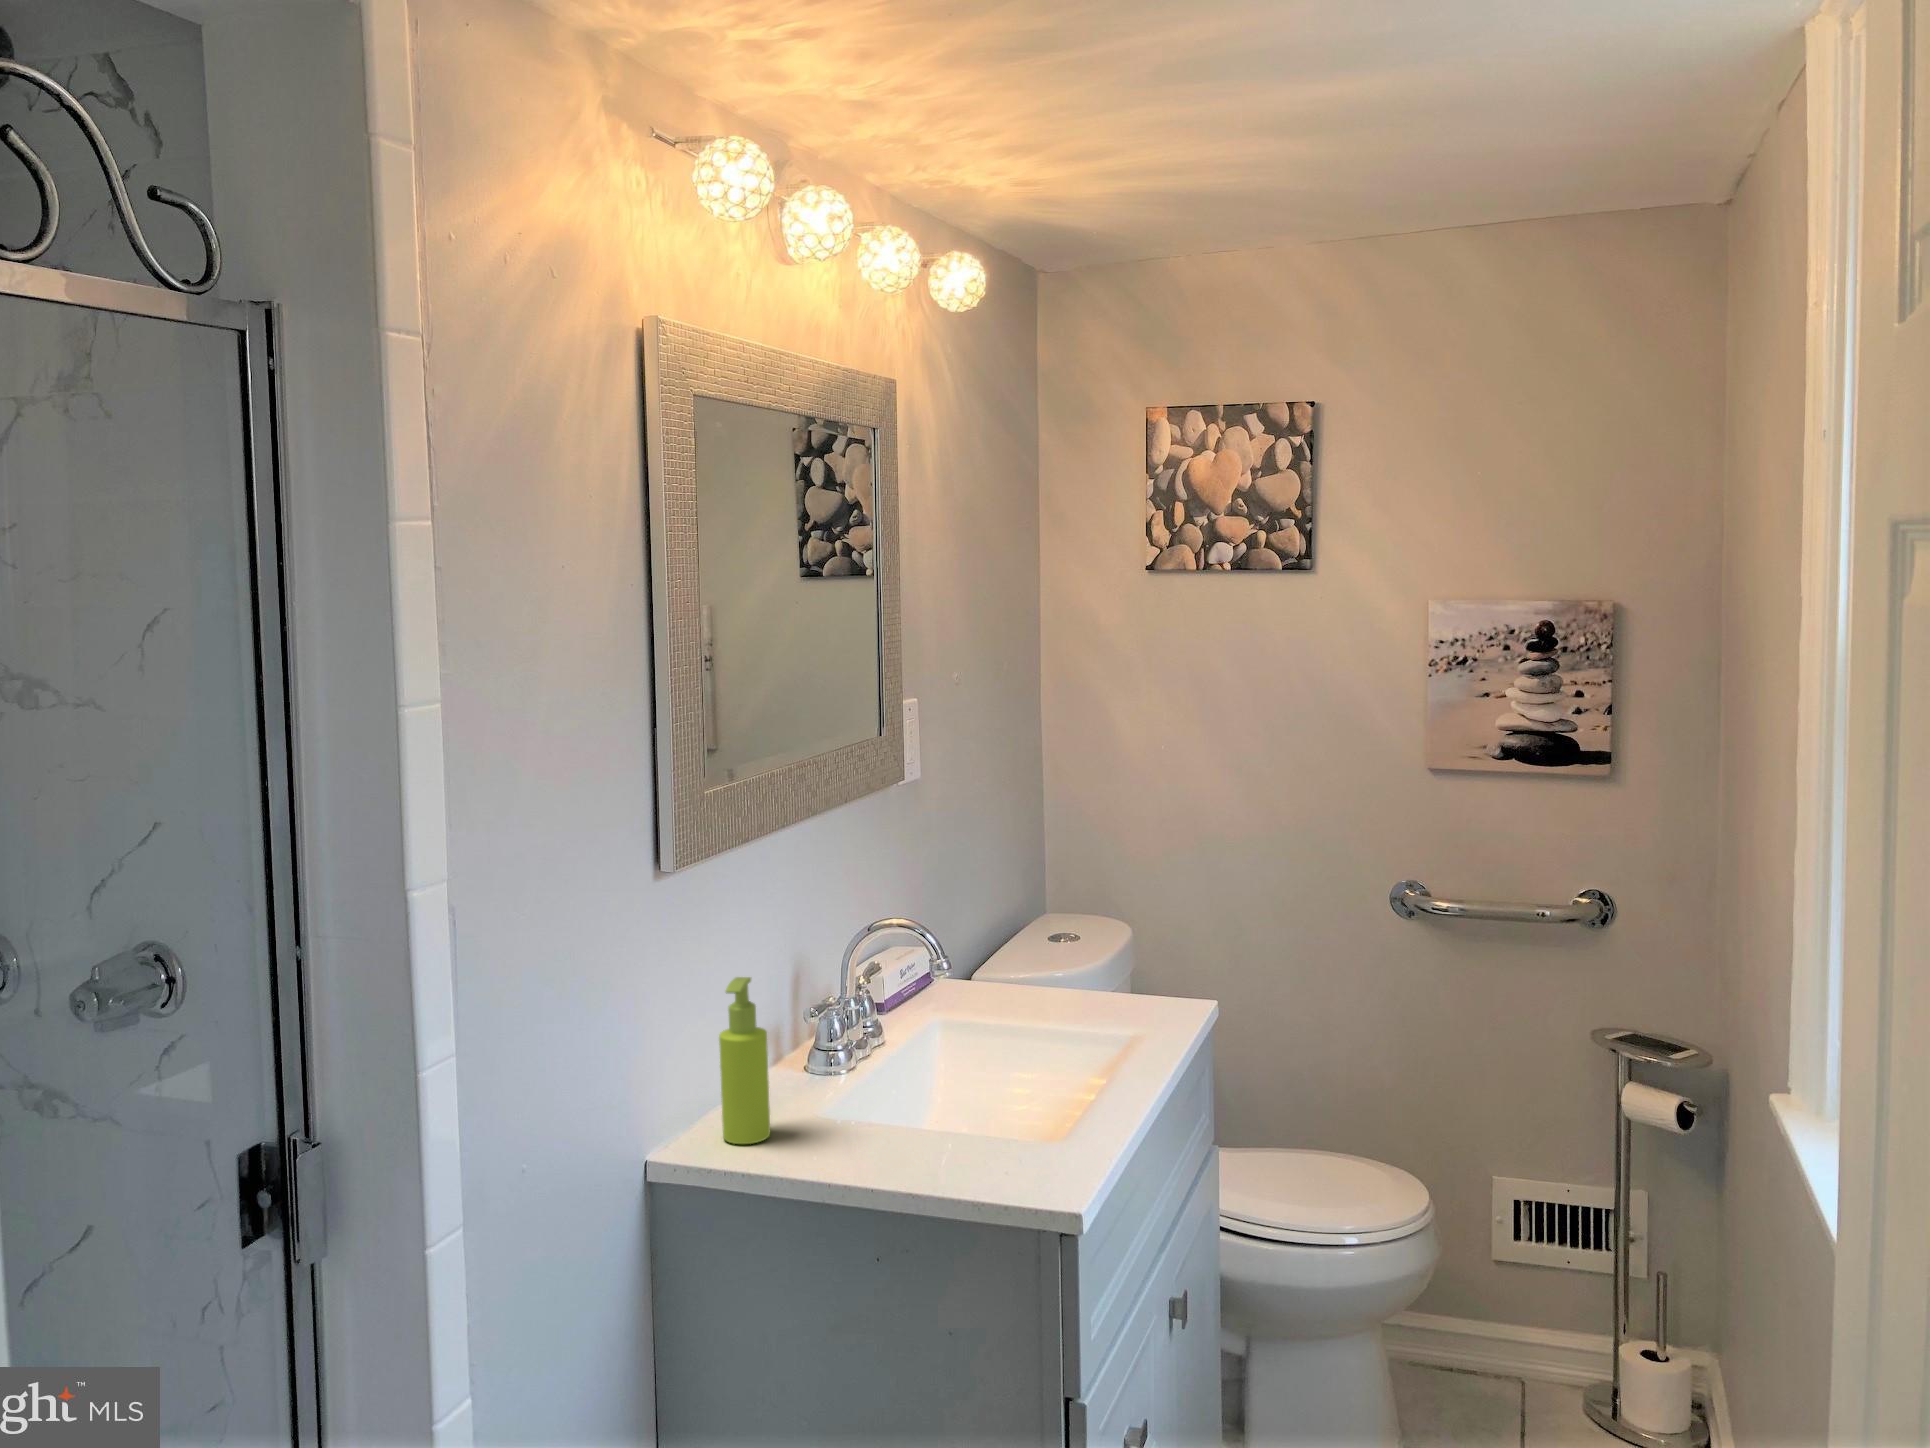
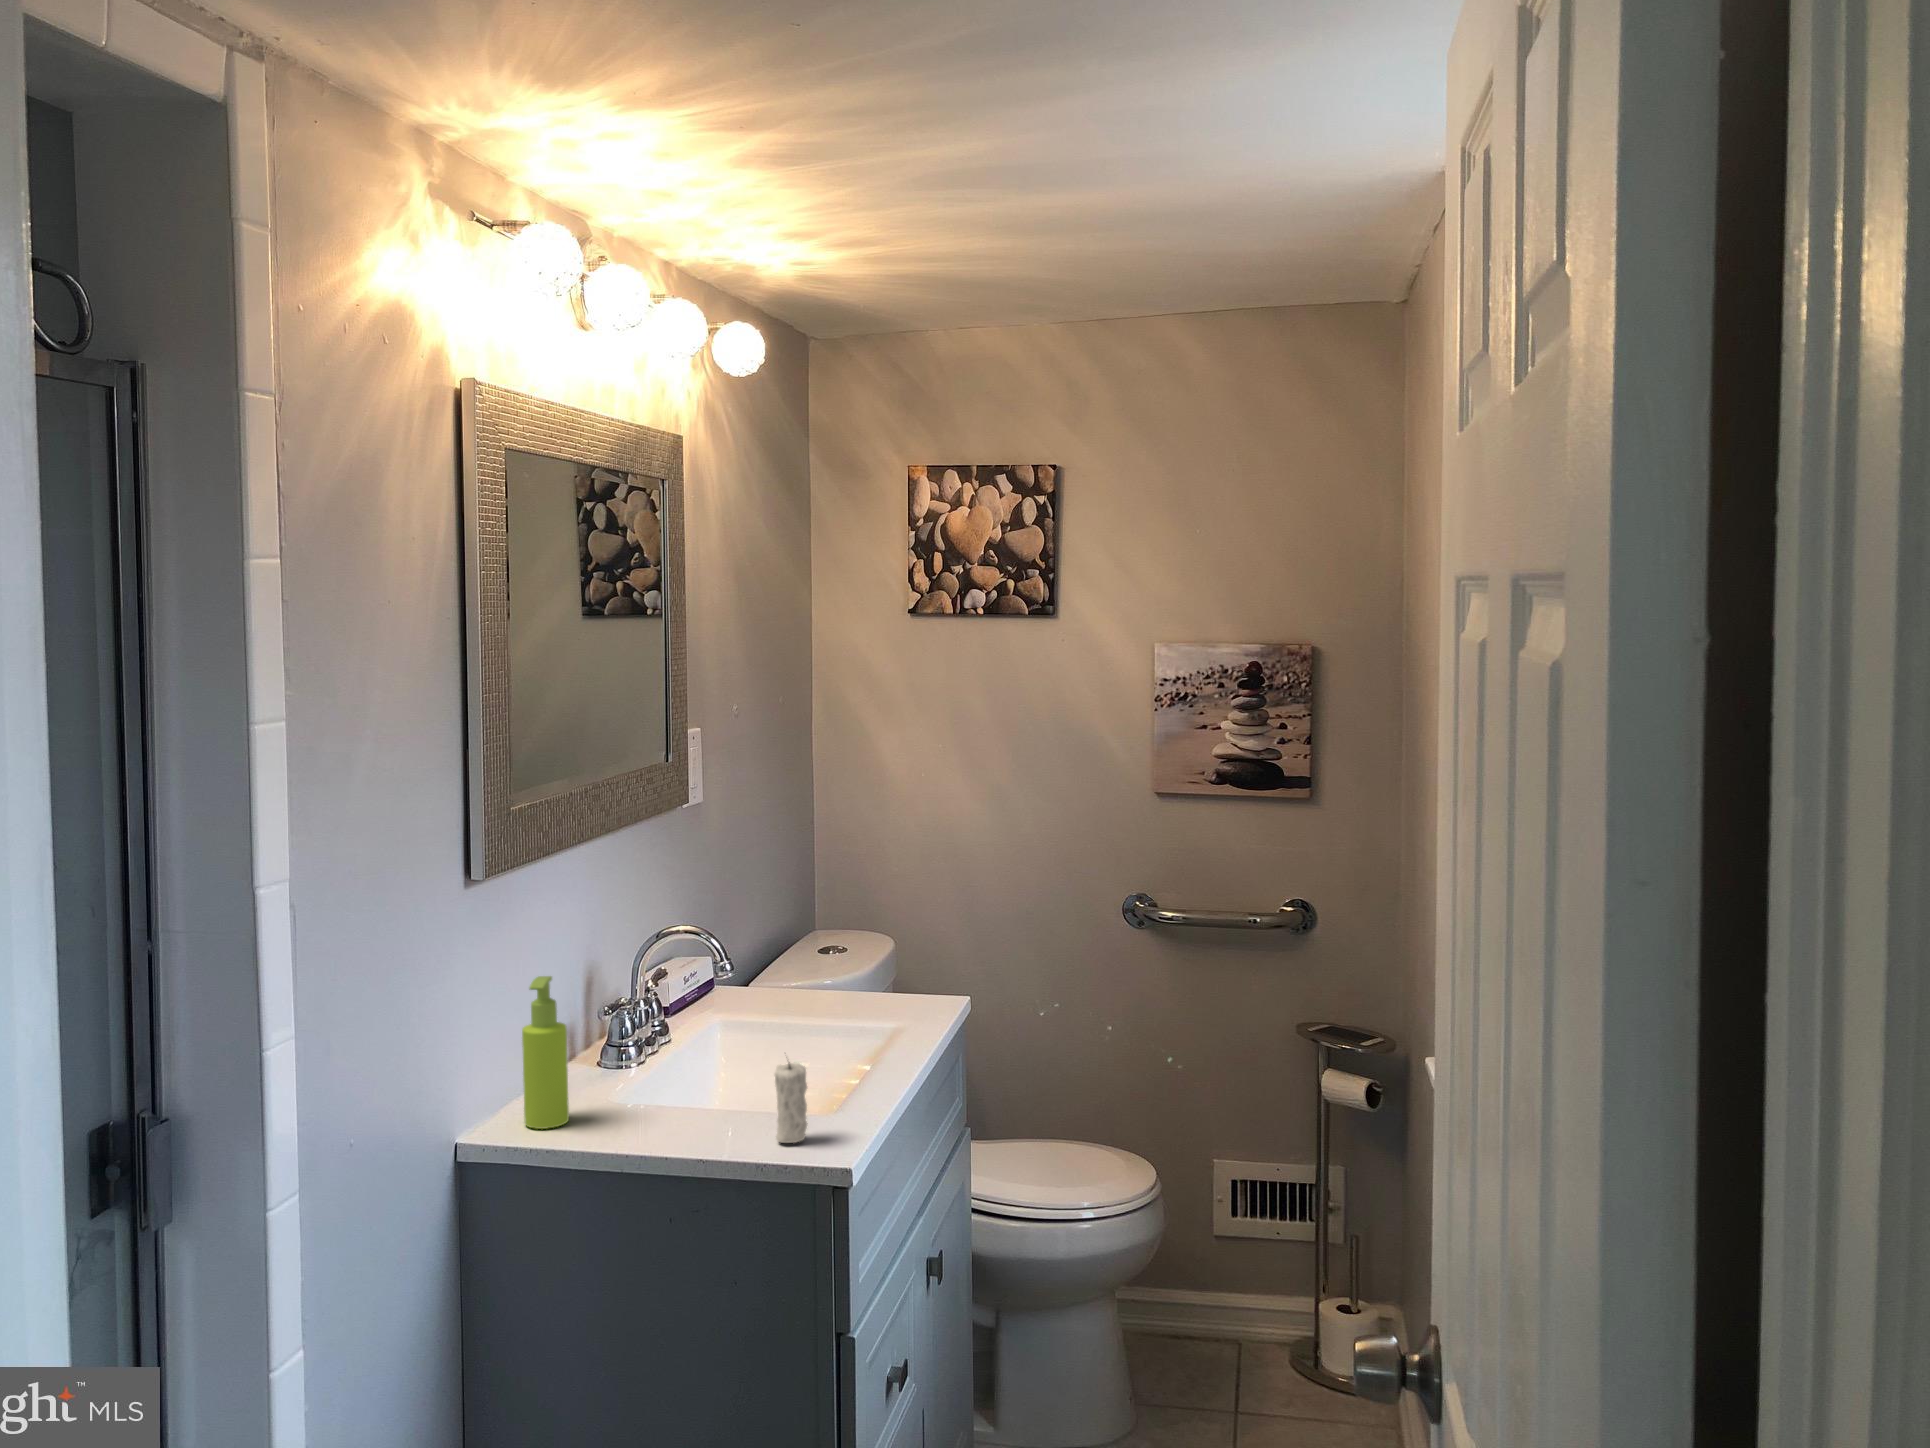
candle: none [993,1070,1032,1176] -> present [775,1062,808,1143]

